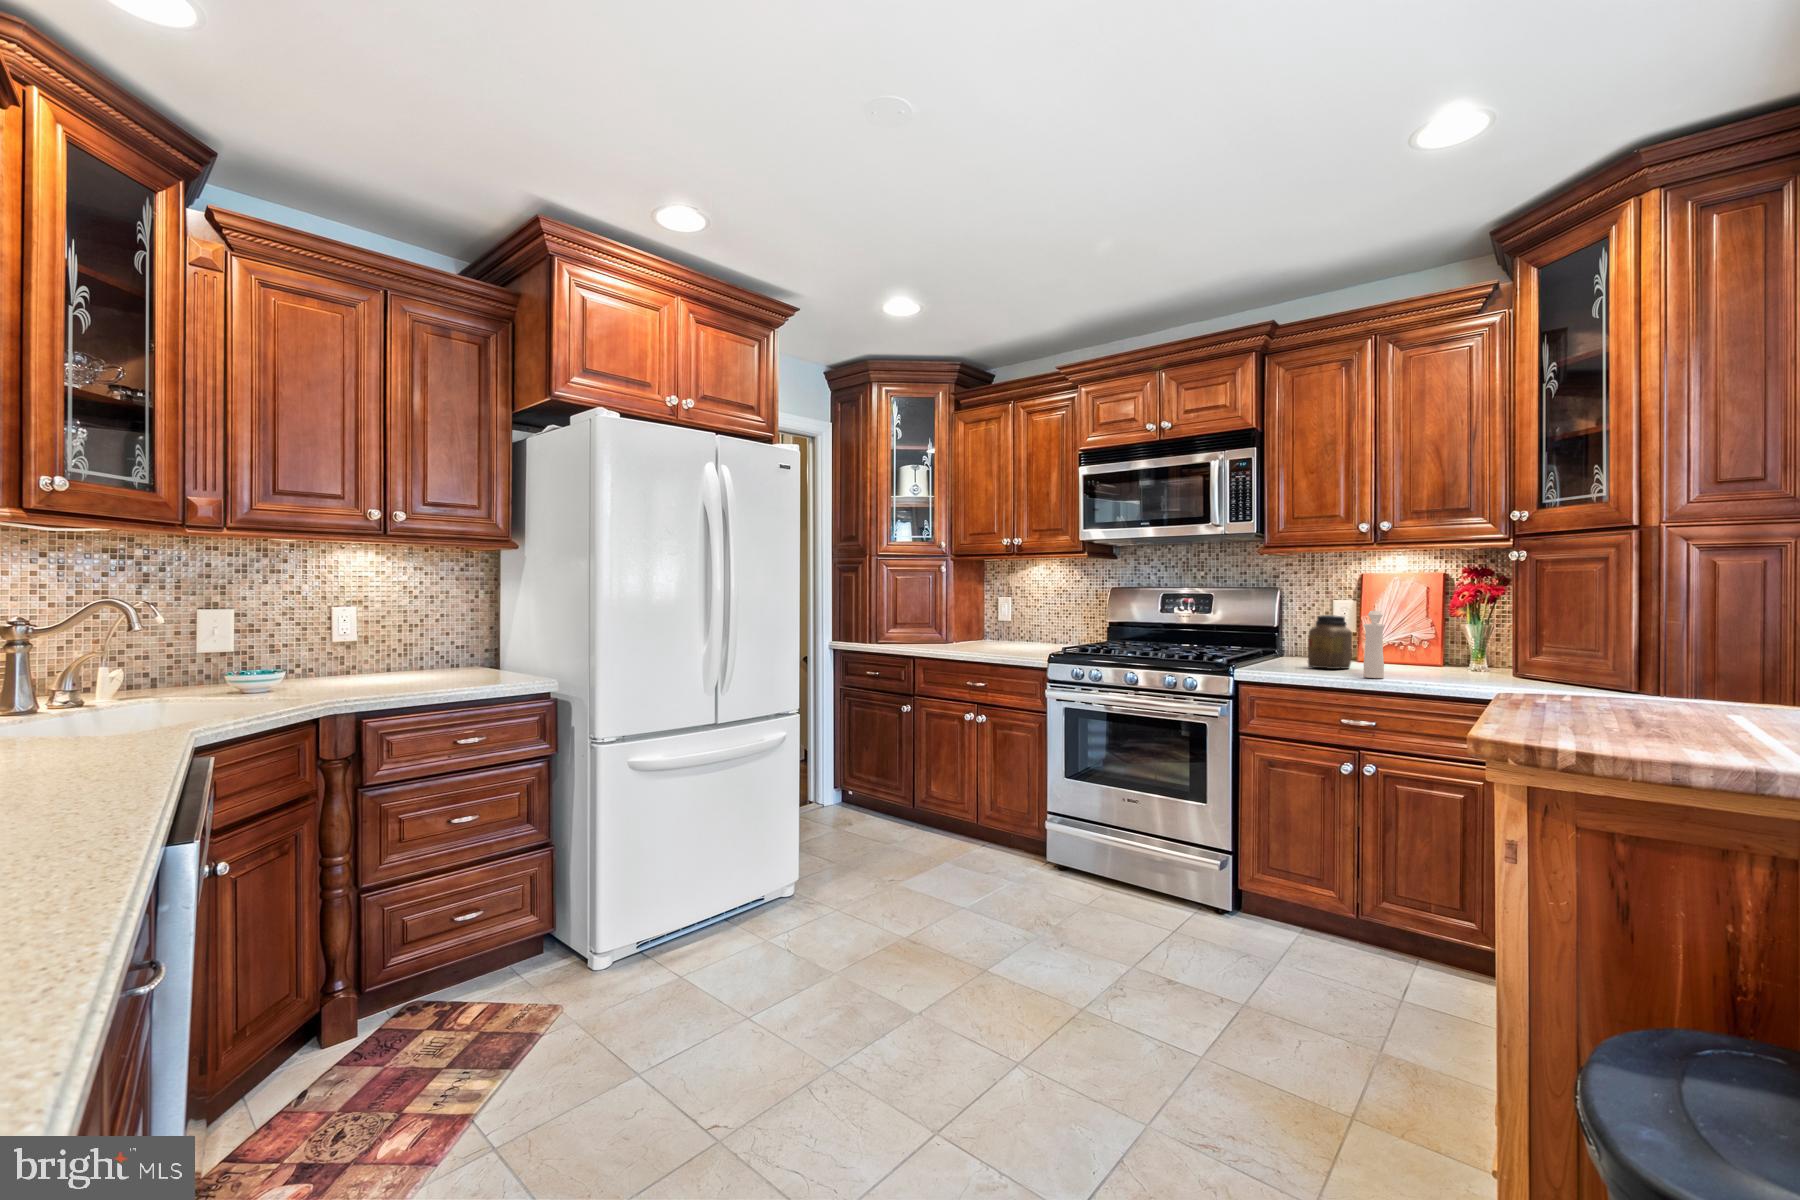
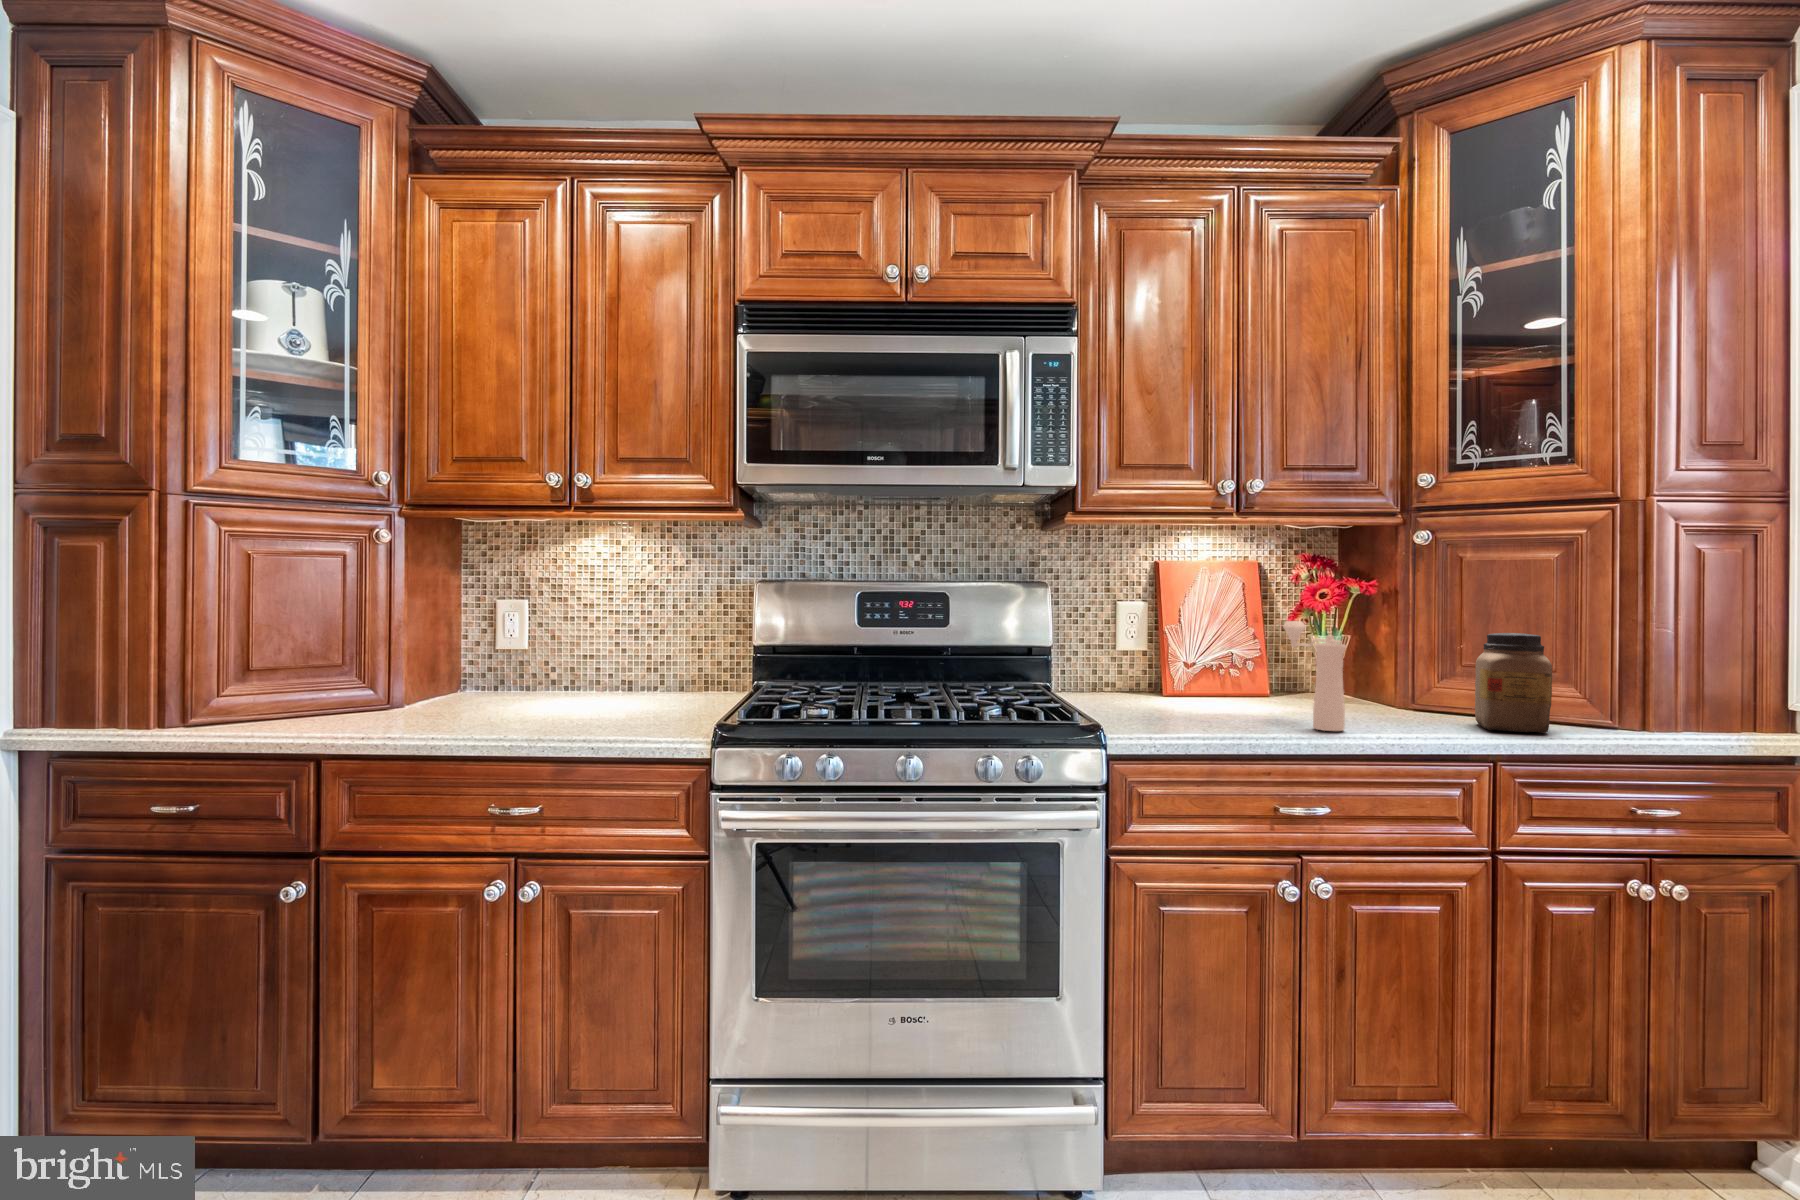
jar: present [1308,615,1352,669] -> present [1475,633,1552,733]

